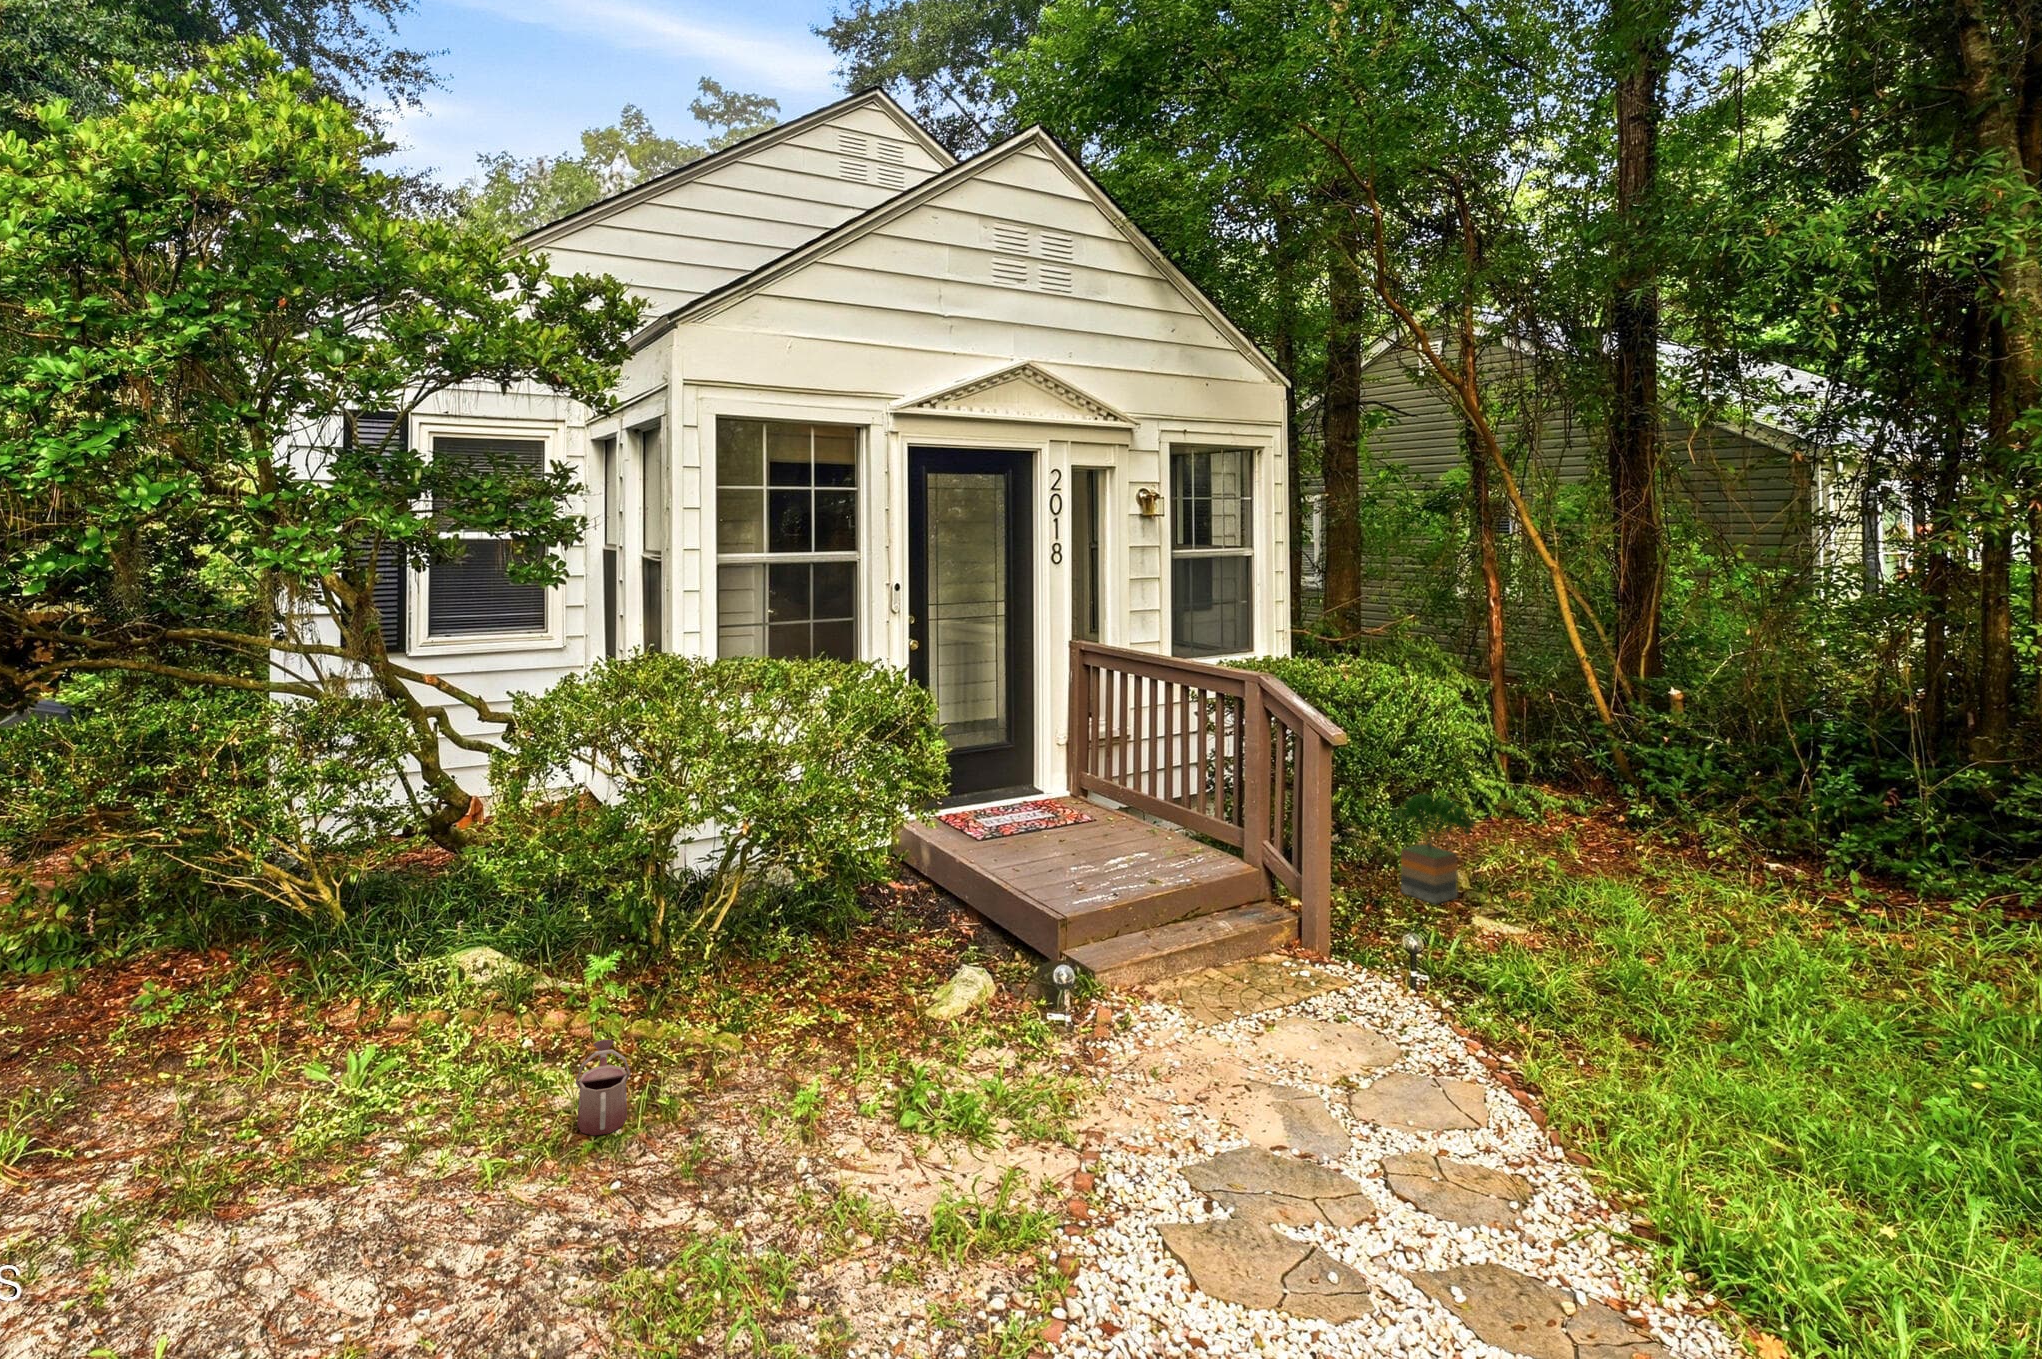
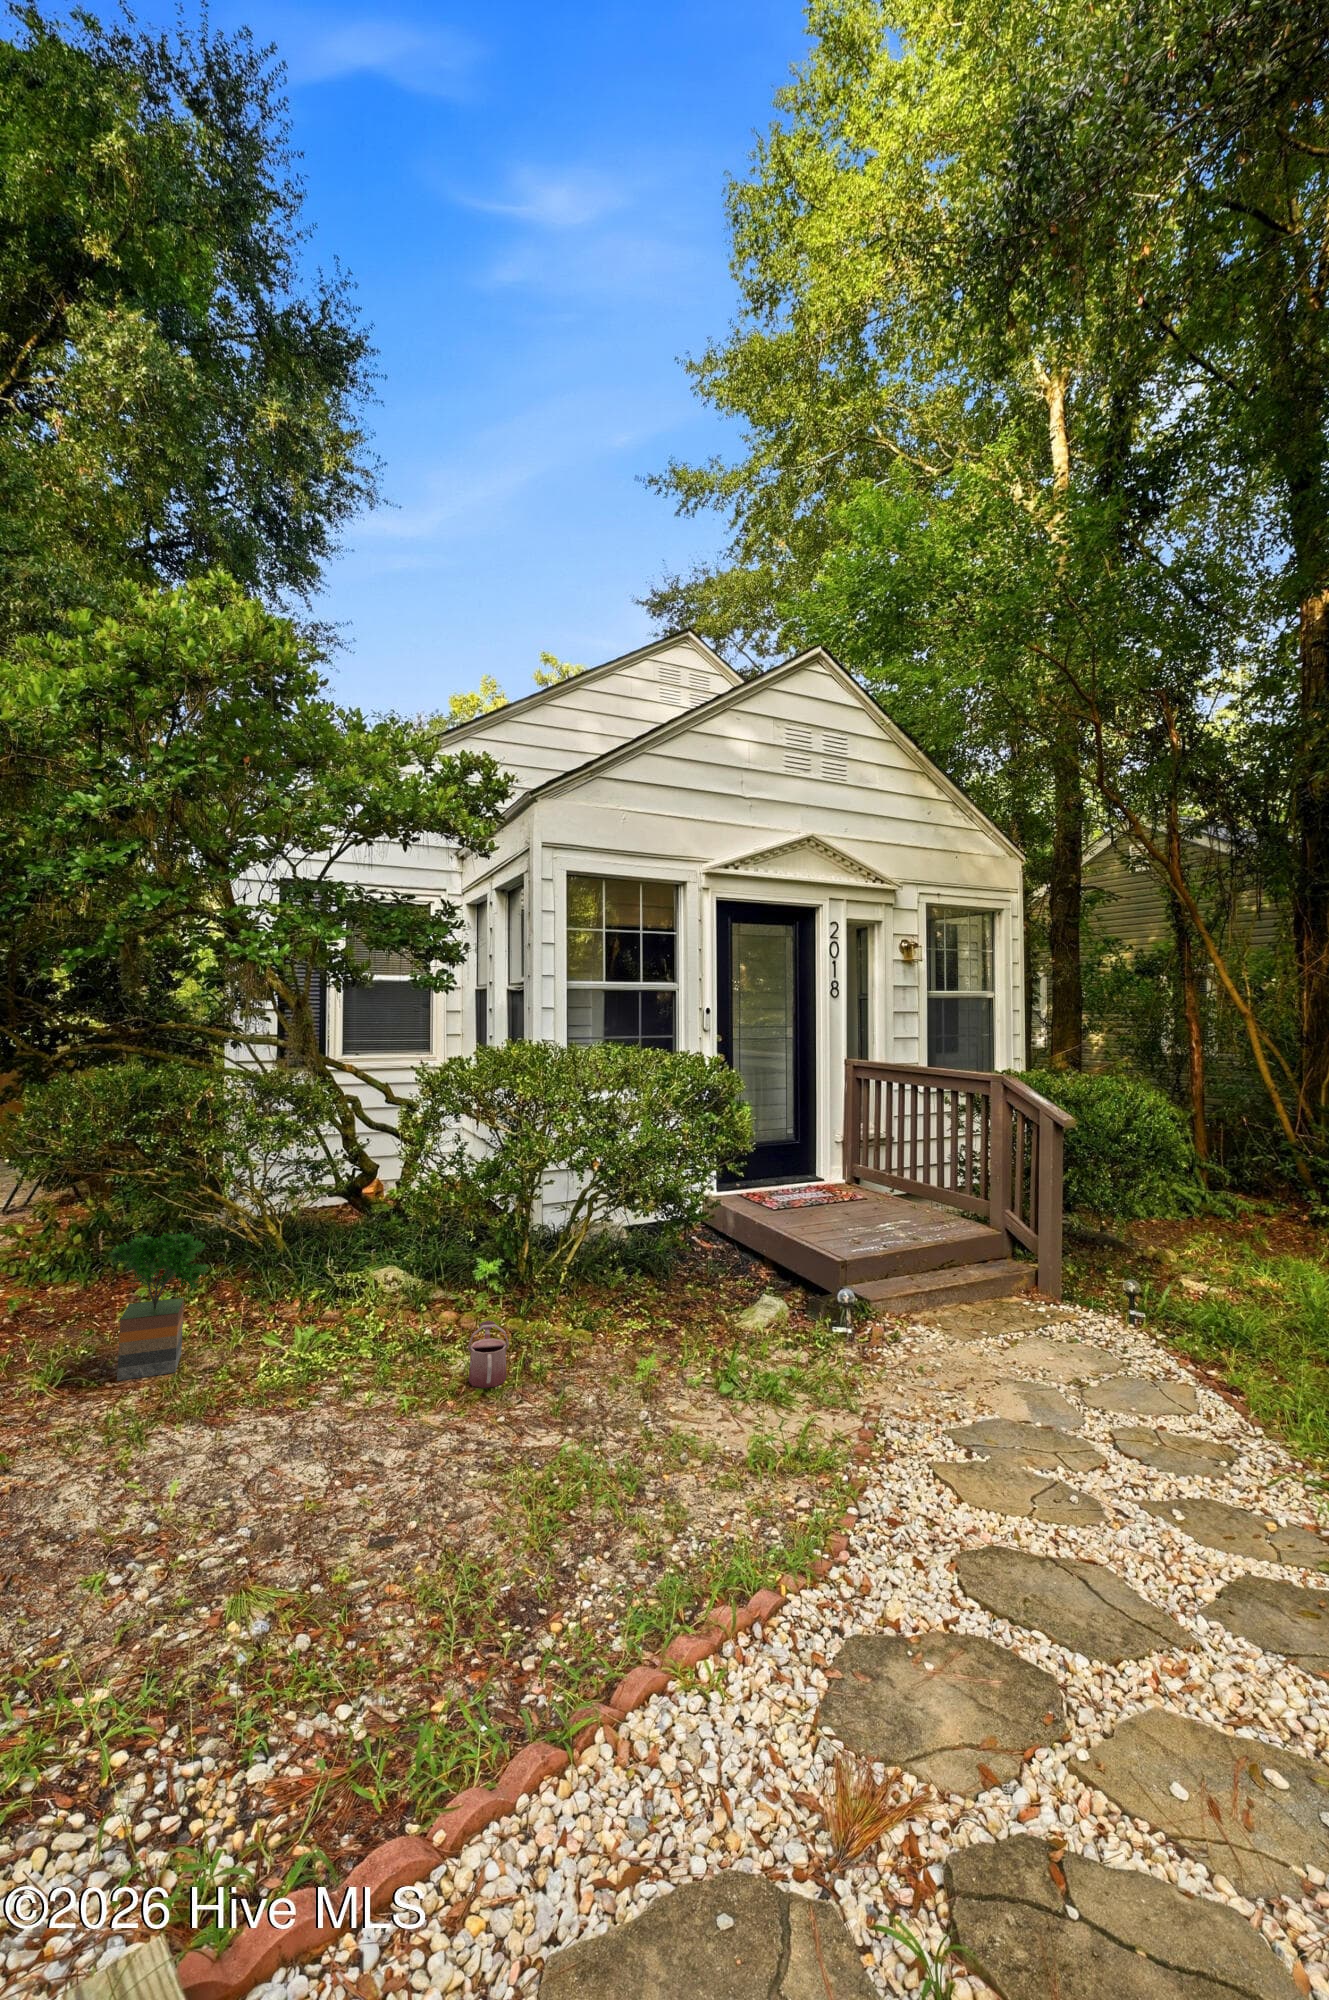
potted tree: present [1392,794,1475,904] -> present [110,1232,209,1381]

